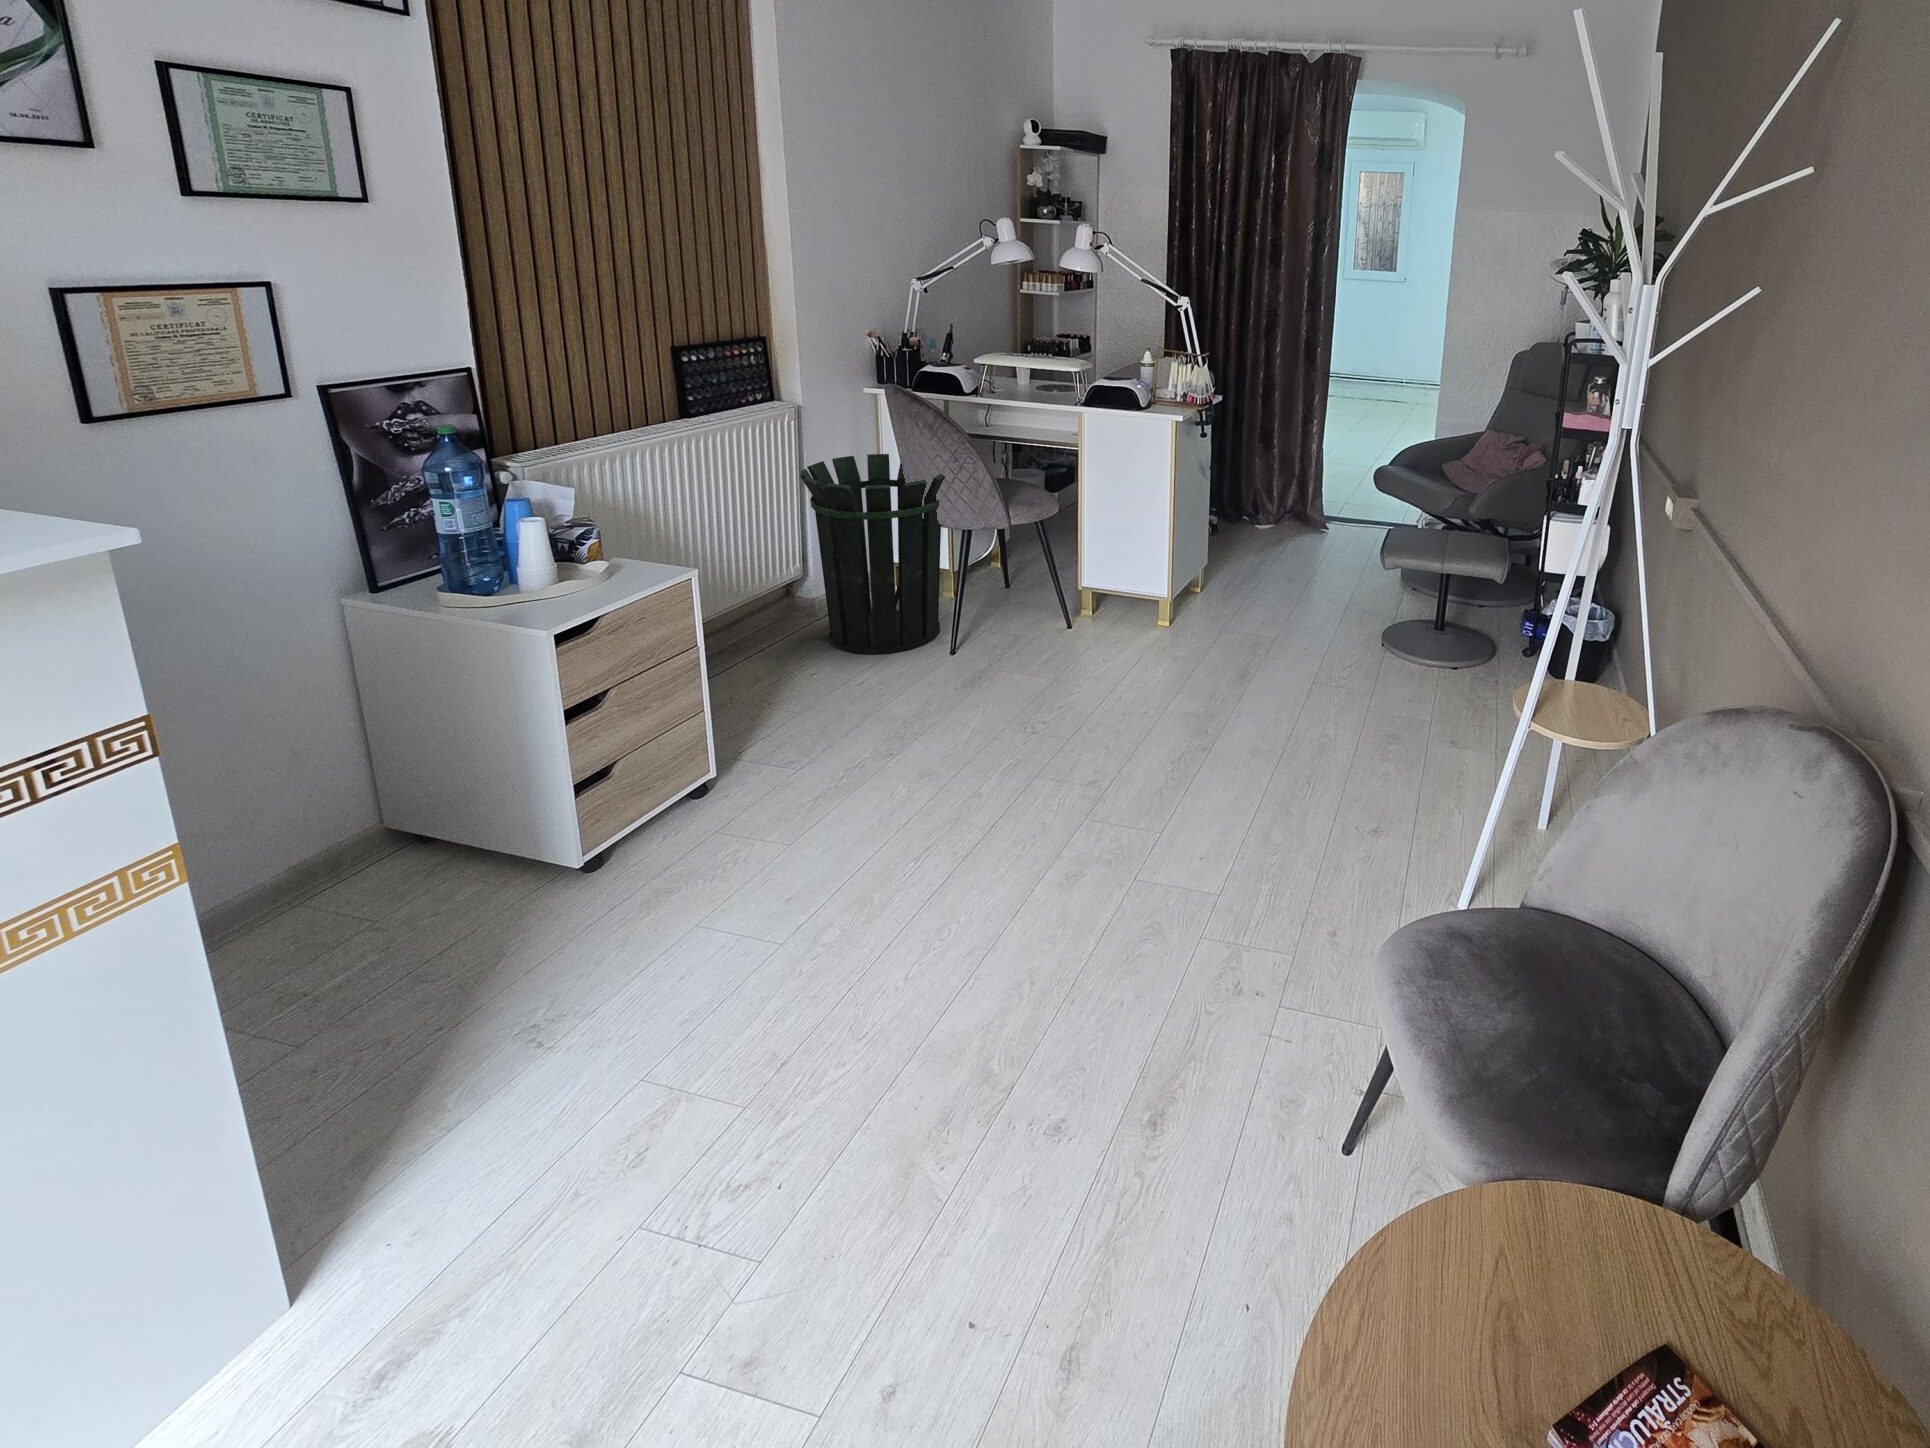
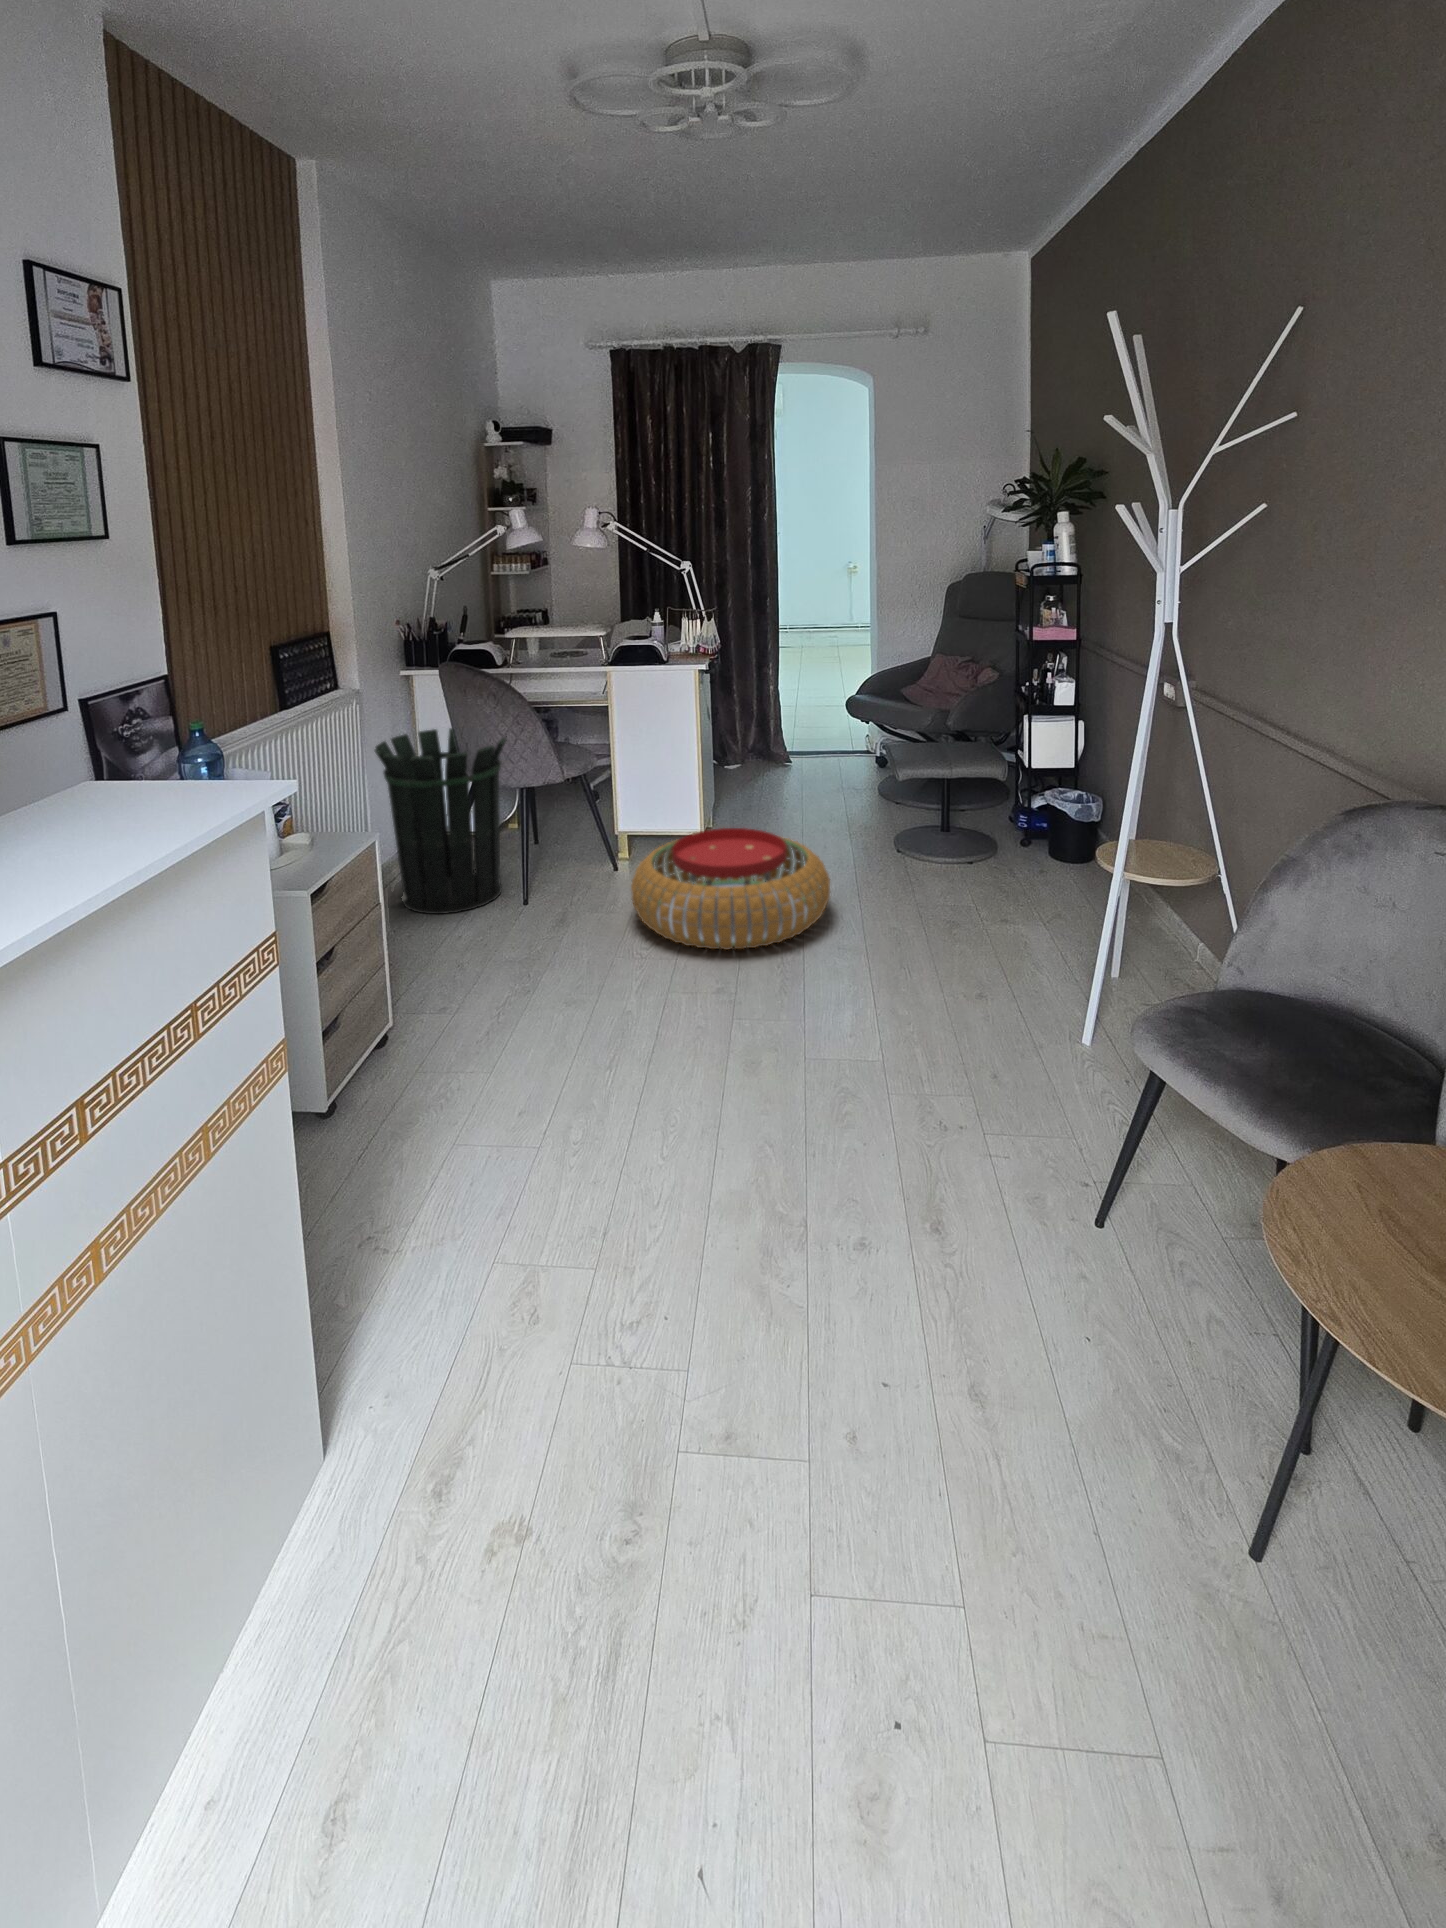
pouf: none [1046,600,1270,742] -> present [631,828,830,950]

